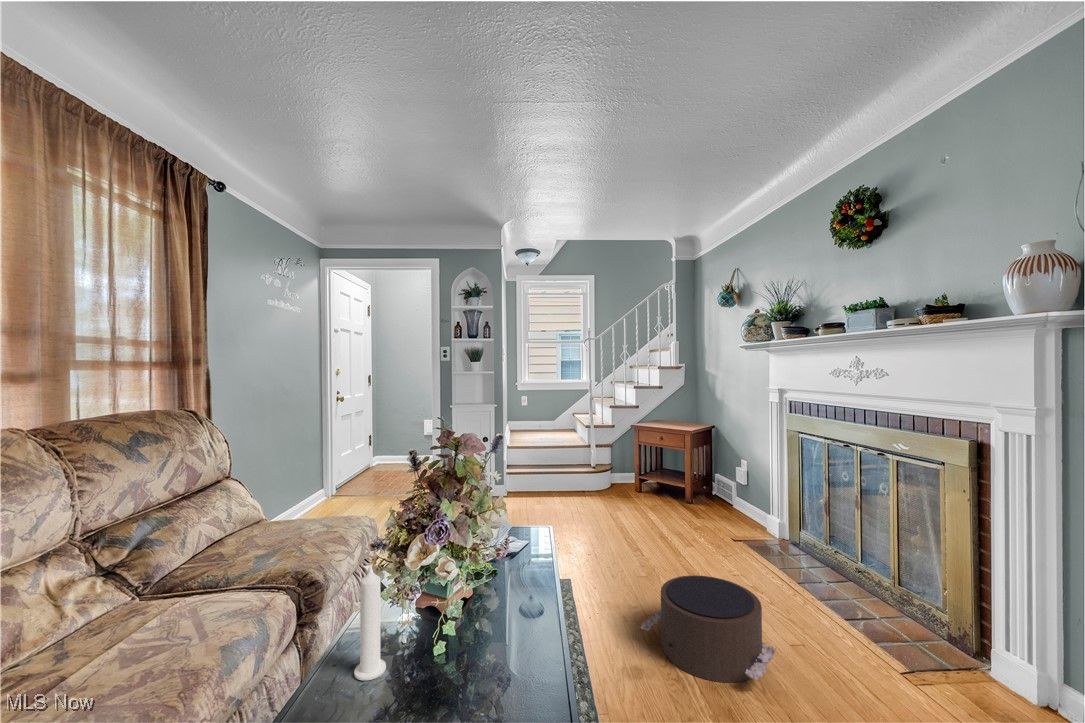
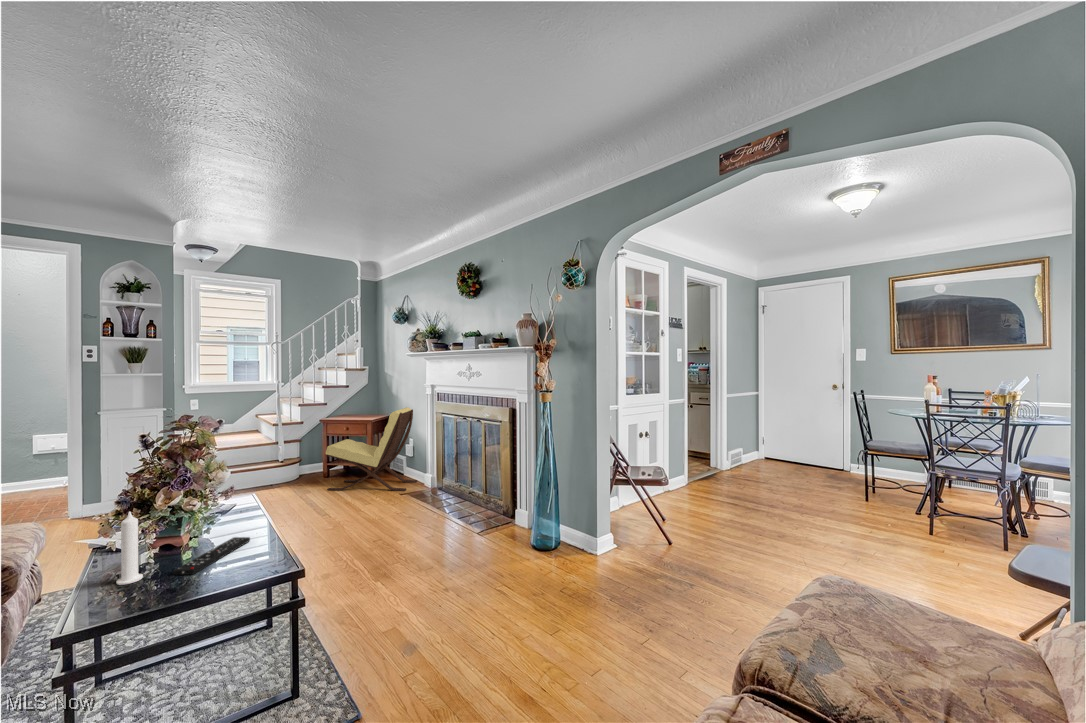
lounge chair: none [638,419,756,536] -> present [326,407,417,491]
pouf: present [640,575,776,683] -> none [325,510,413,567]
remote control: none [418,617,531,697] -> present [173,537,250,575]

